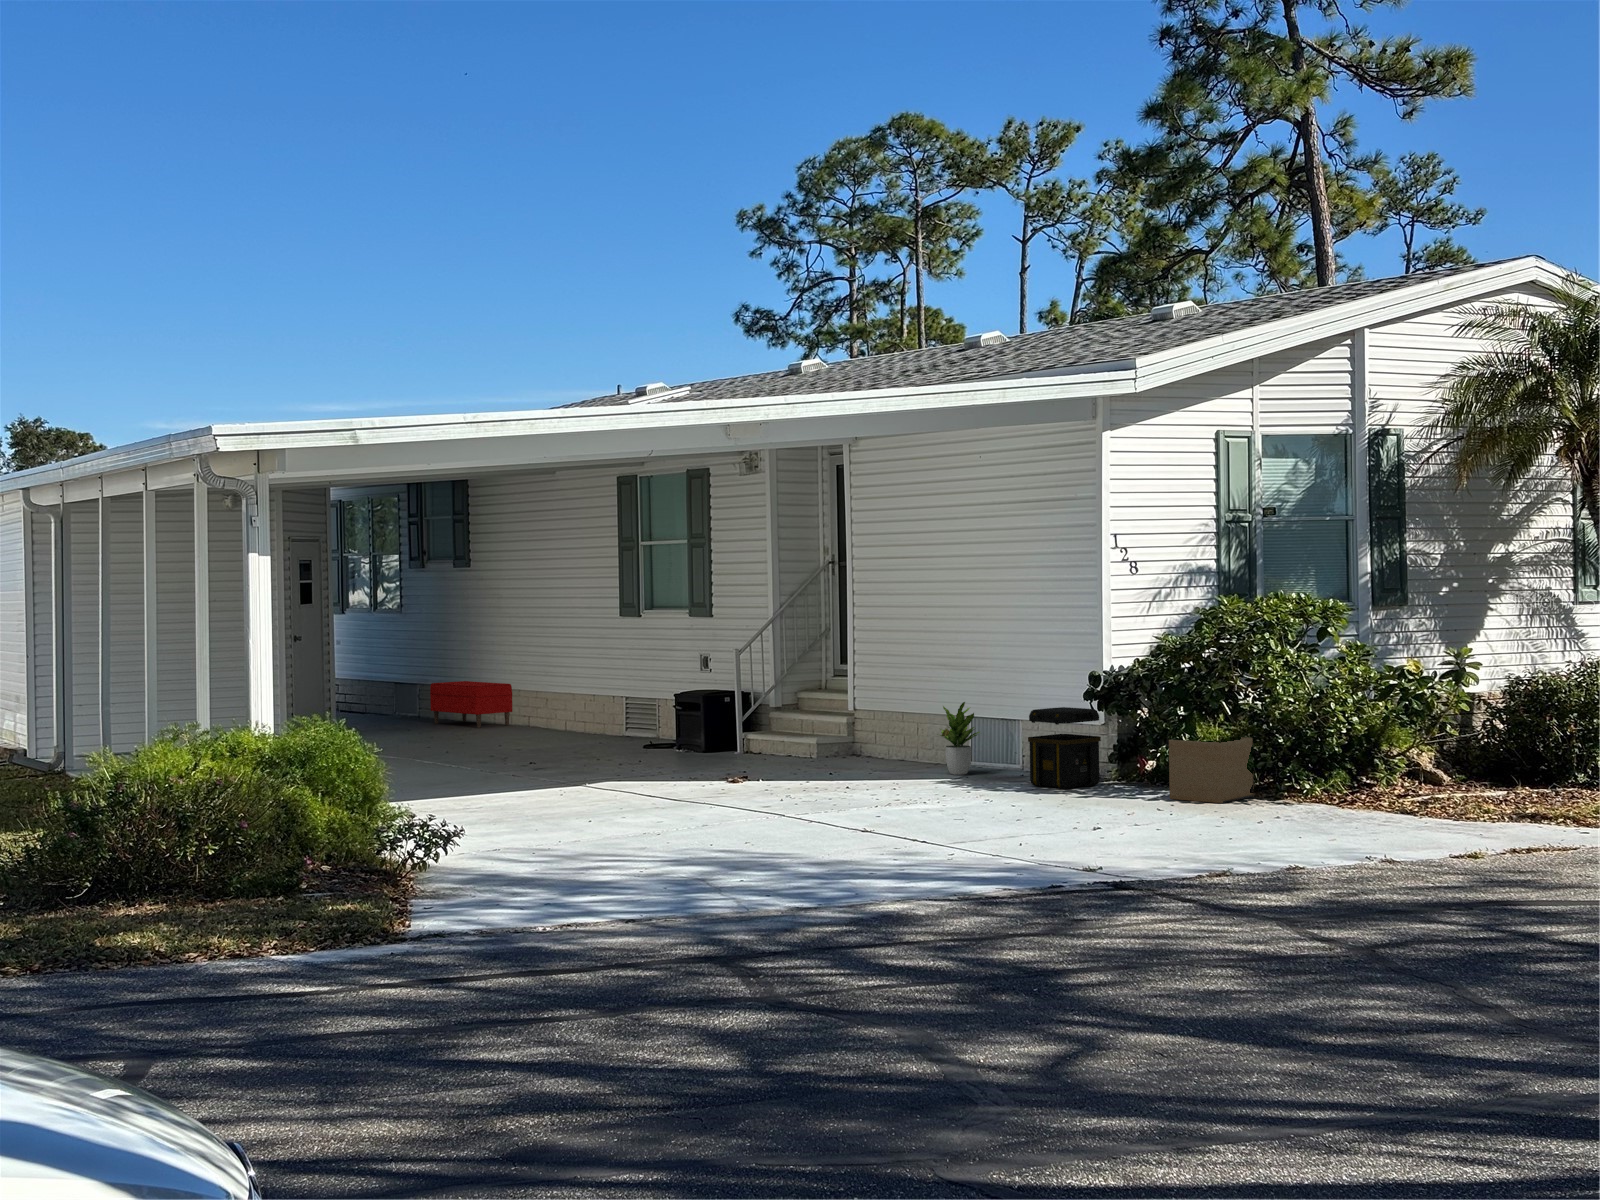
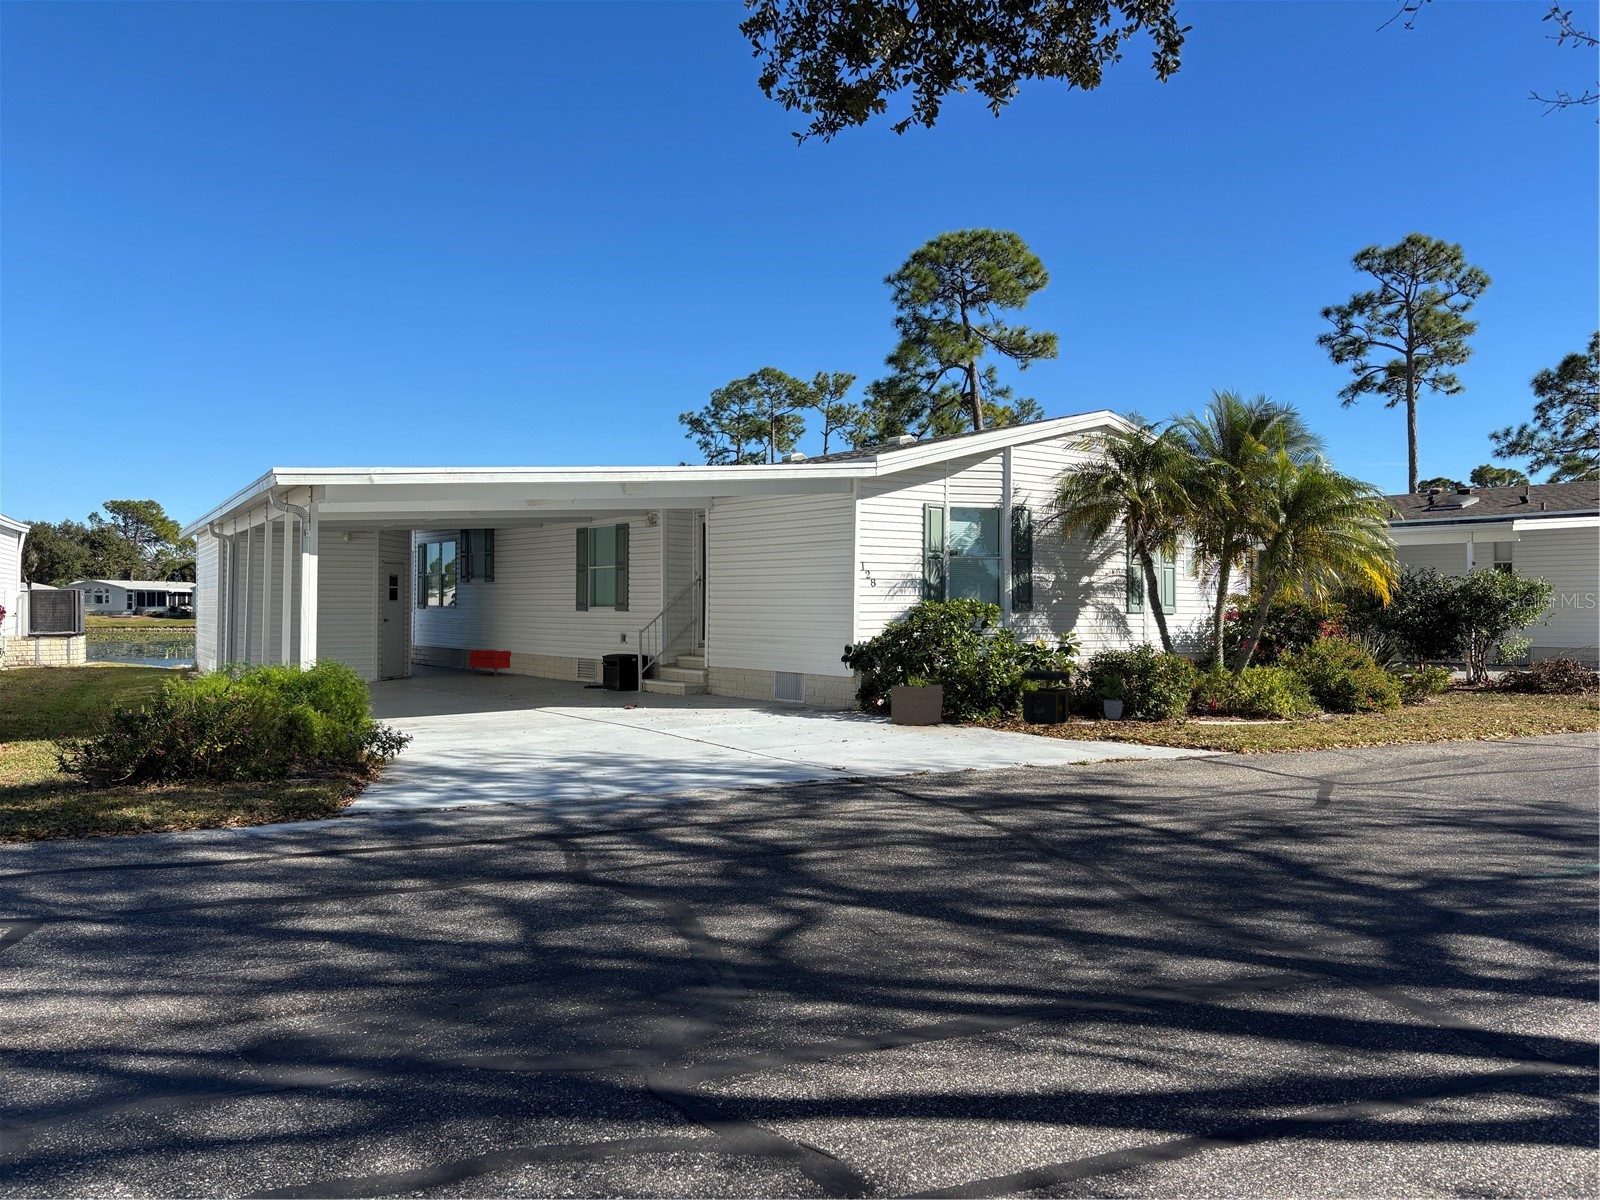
potted plant: present [940,702,979,775] -> present [1097,671,1129,719]
toolbox: present [1028,707,1101,789] -> present [1023,670,1070,724]

